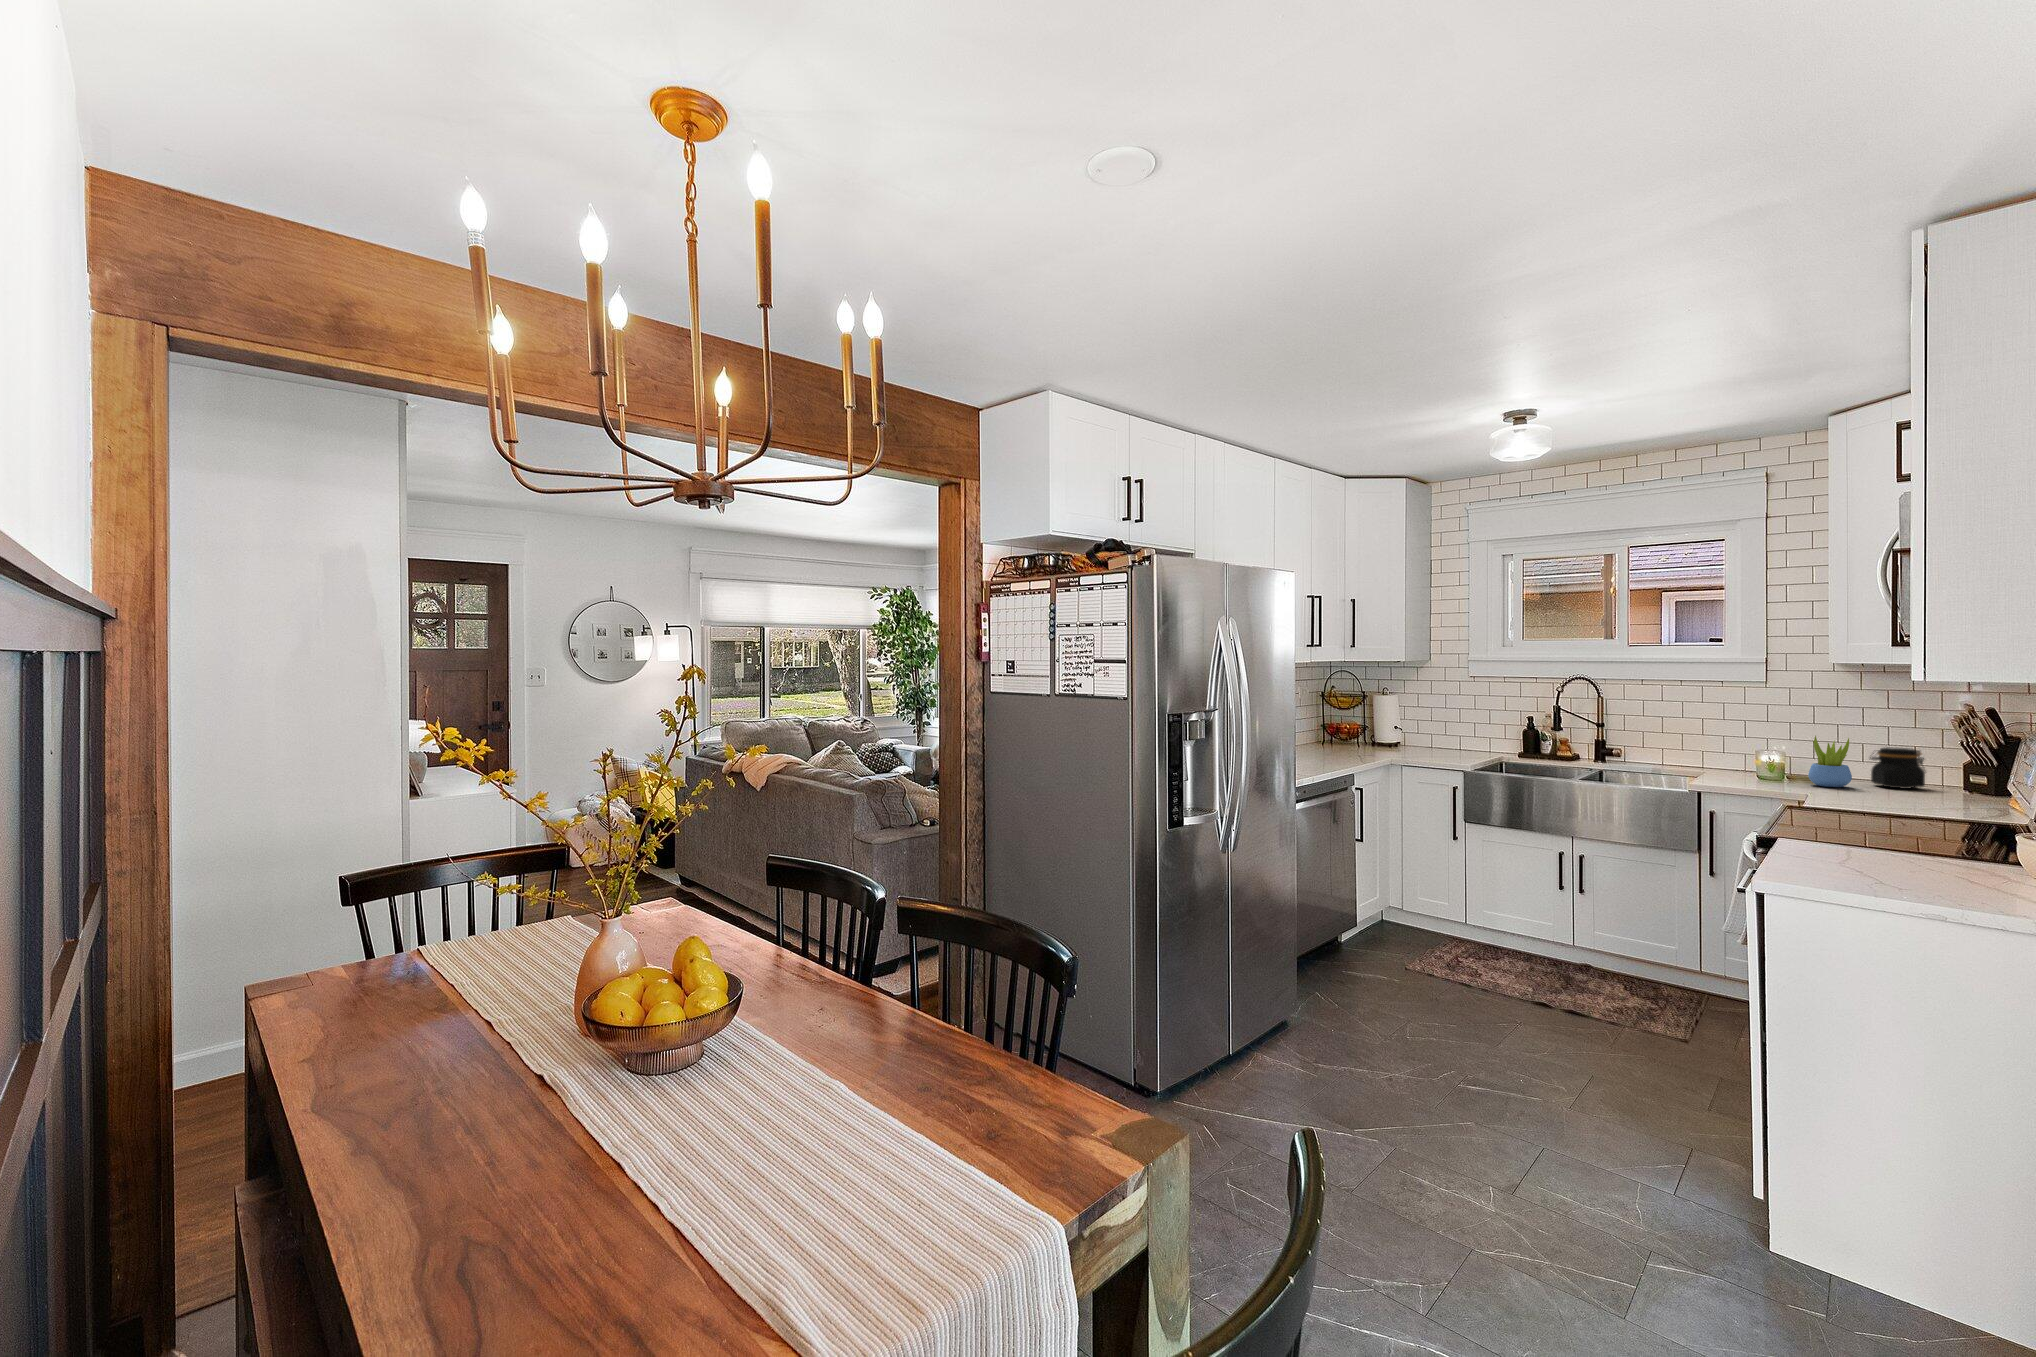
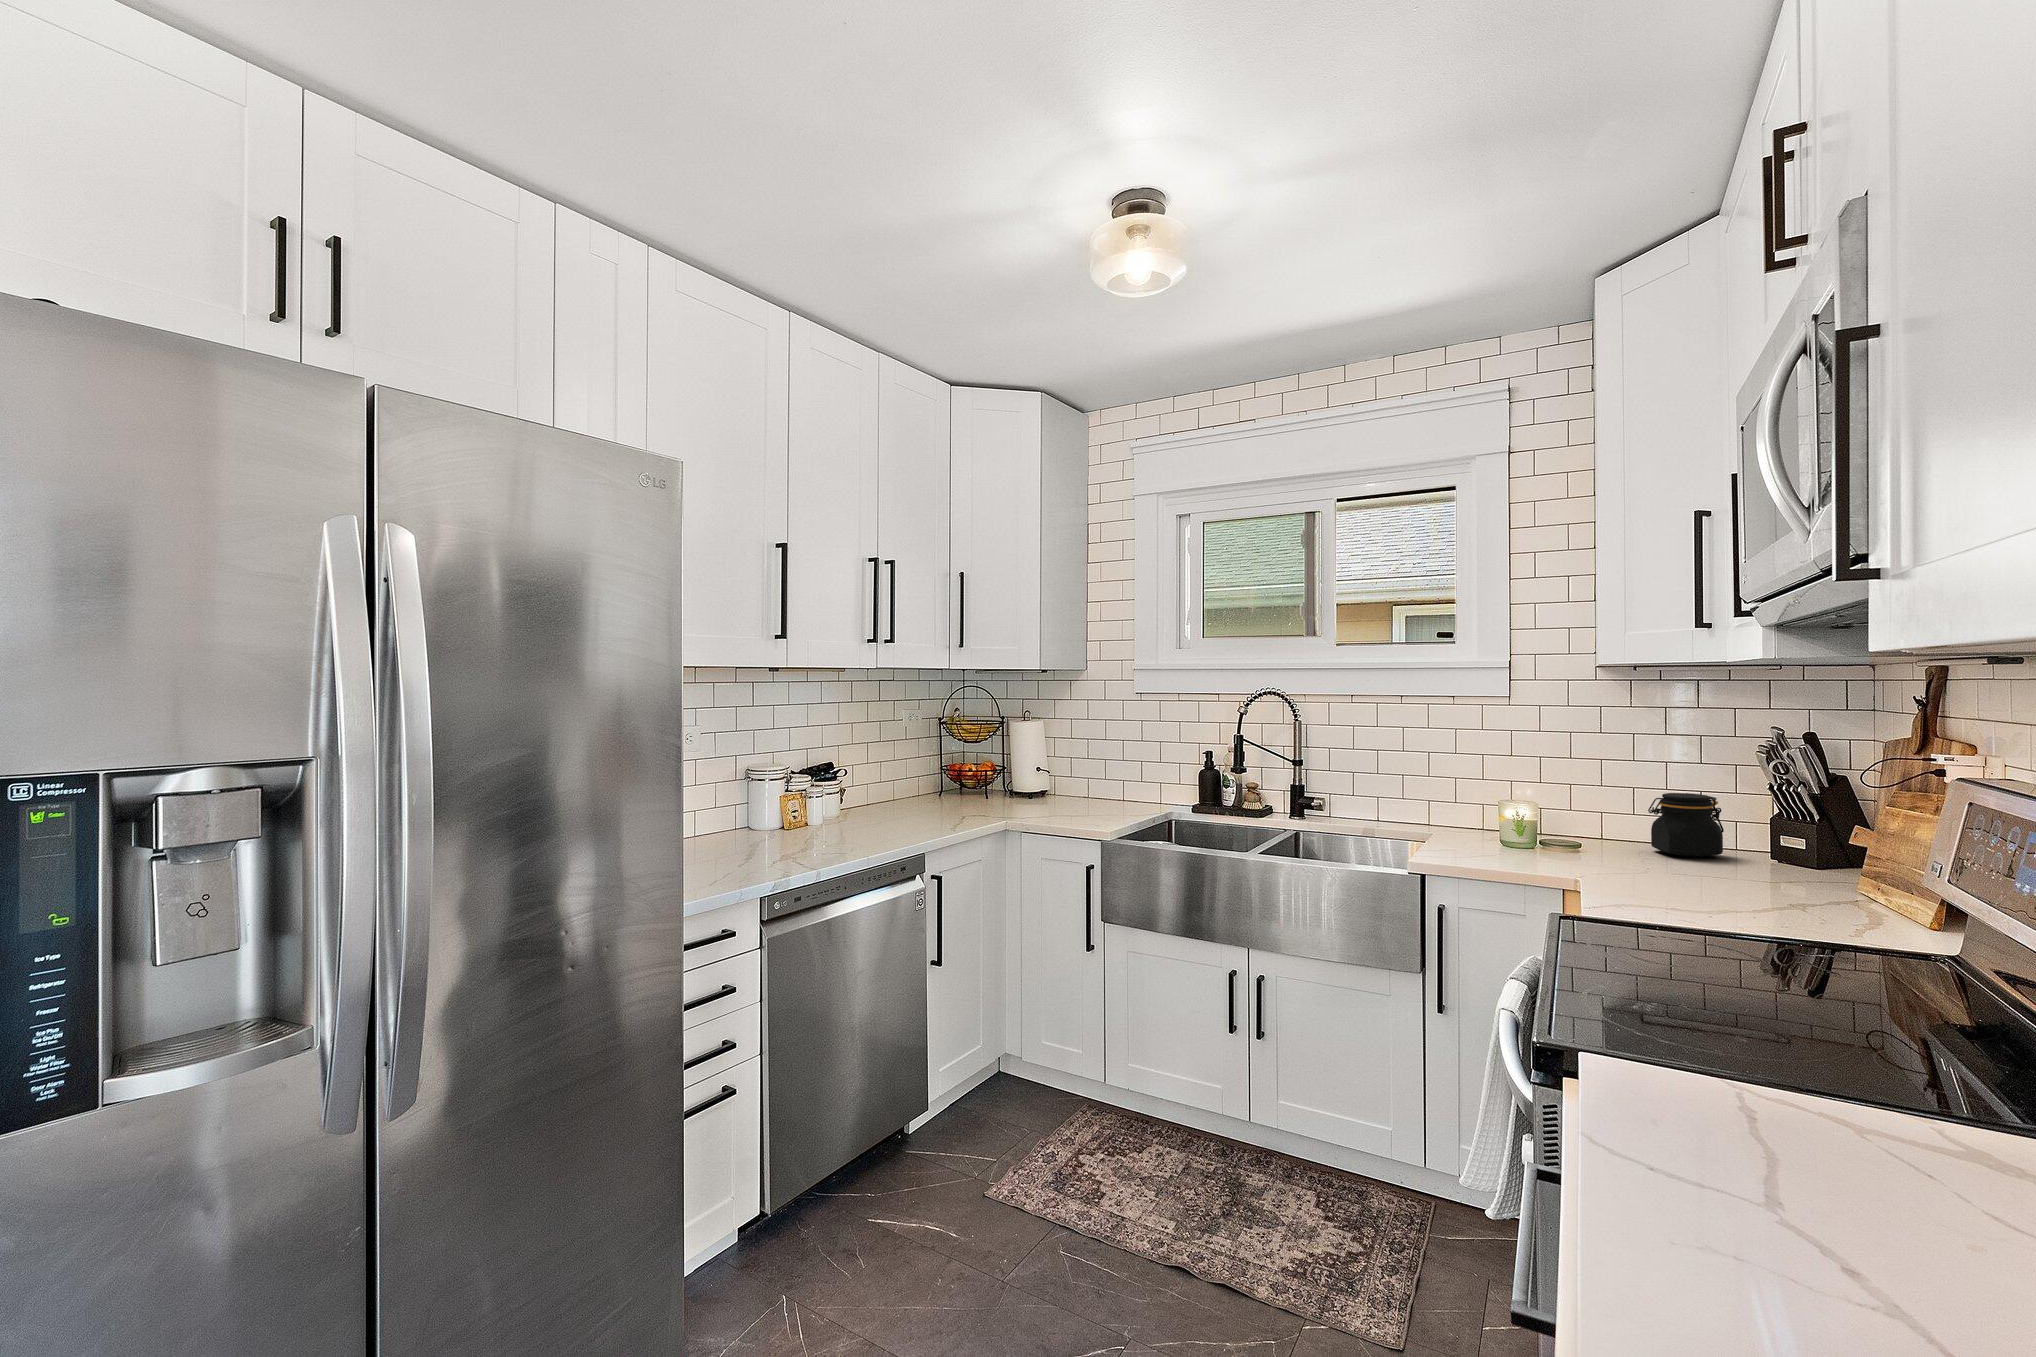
succulent plant: present [1808,736,1852,787] -> none [1569,778,1627,858]

